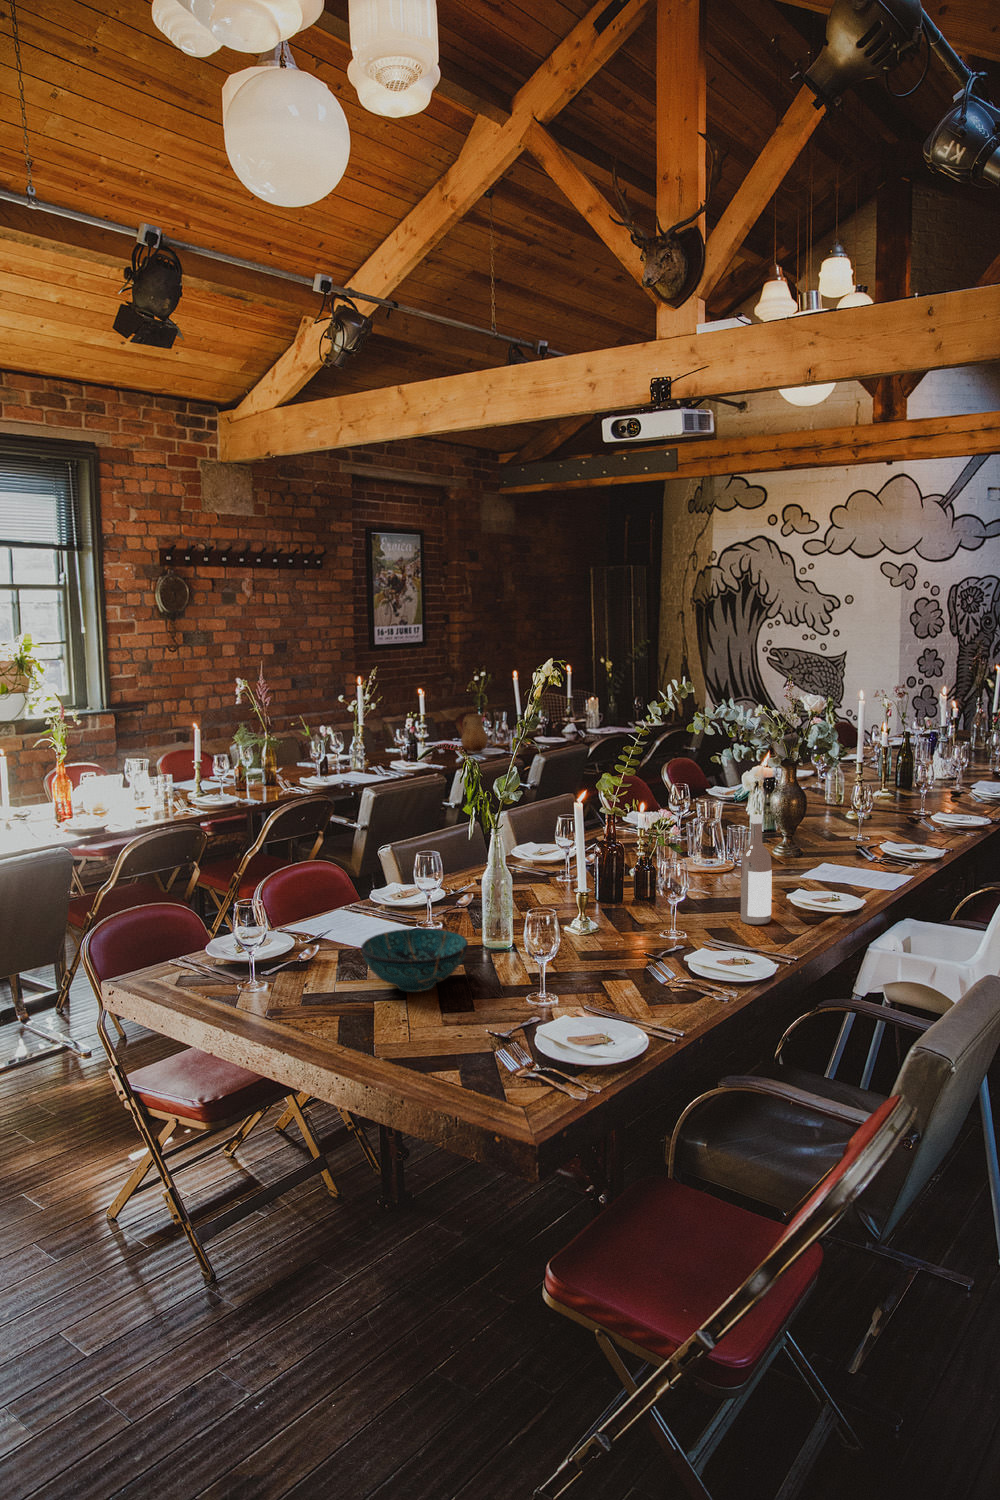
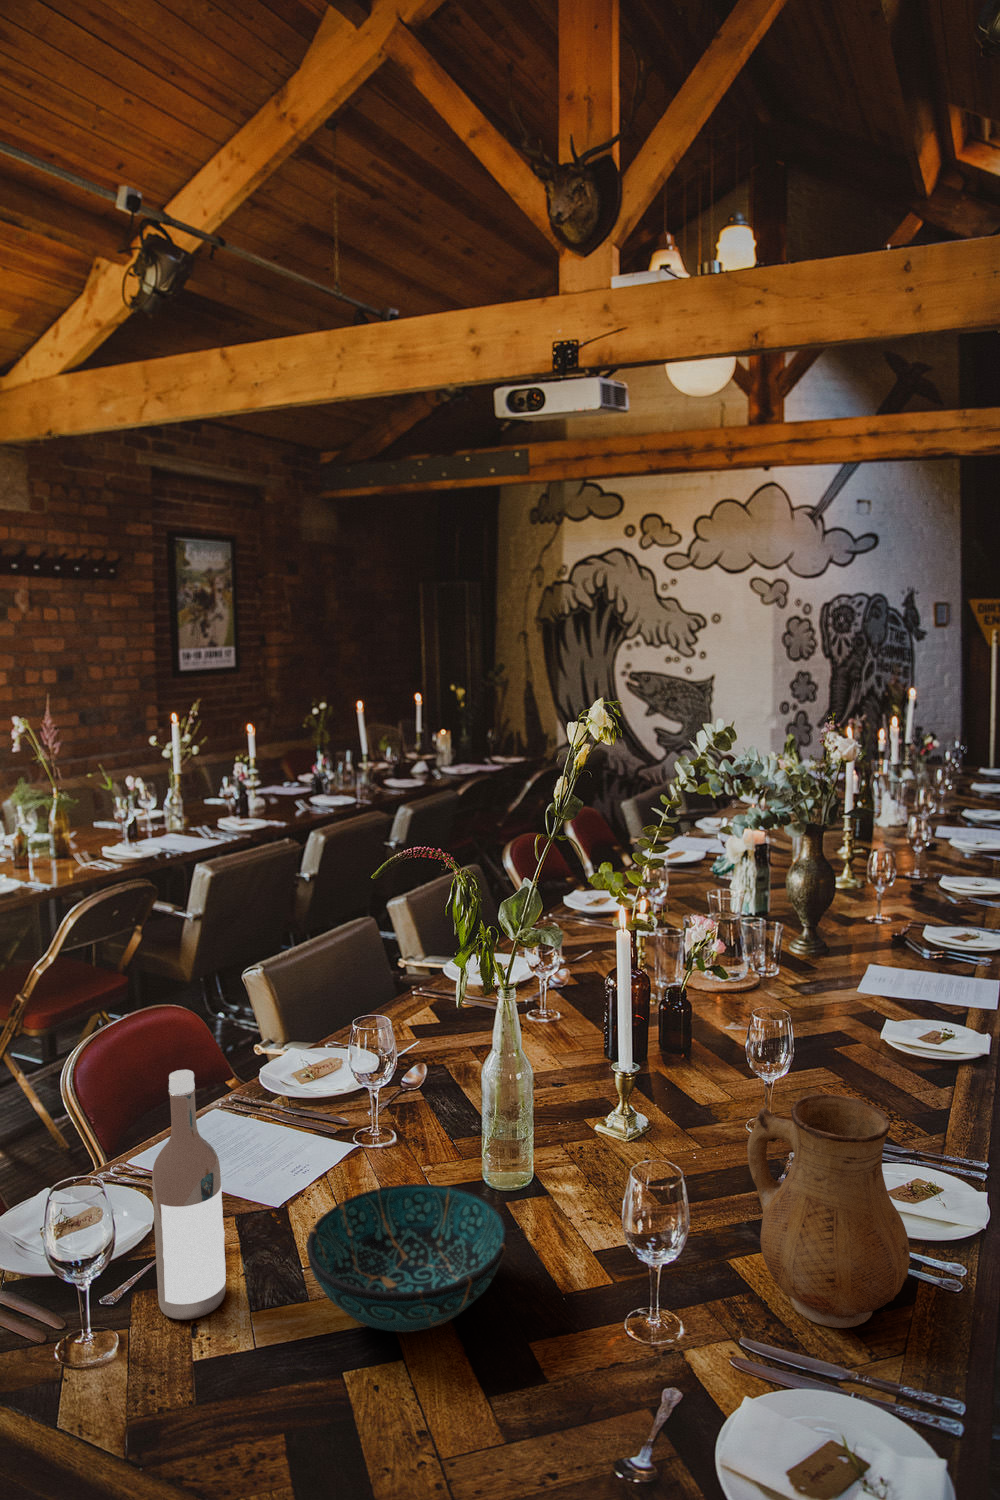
ceramic pitcher: present [461,714,488,754] -> present [747,1094,910,1328]
wine bottle: present [741,814,772,925] -> present [152,1070,226,1320]

